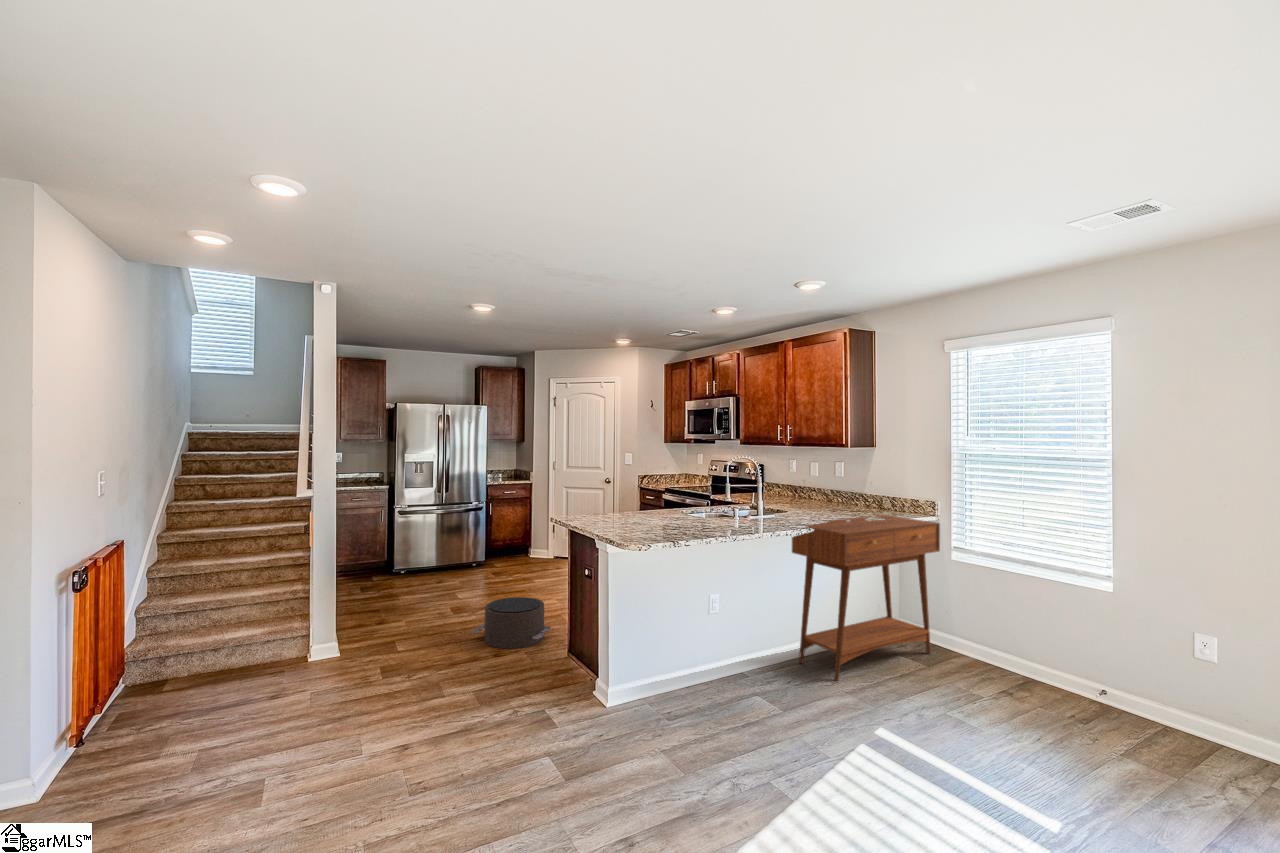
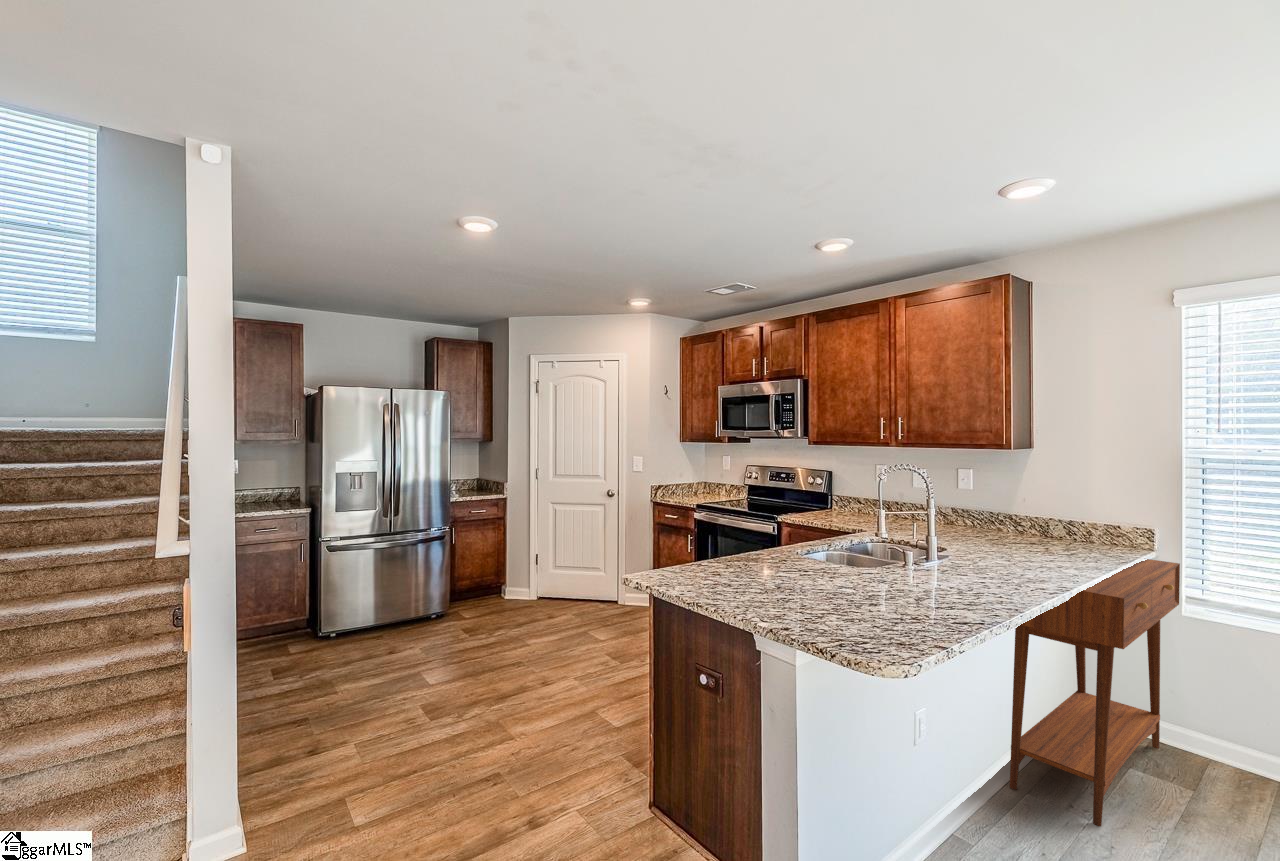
pouf: present [472,597,551,649] -> none [481,692,607,793]

